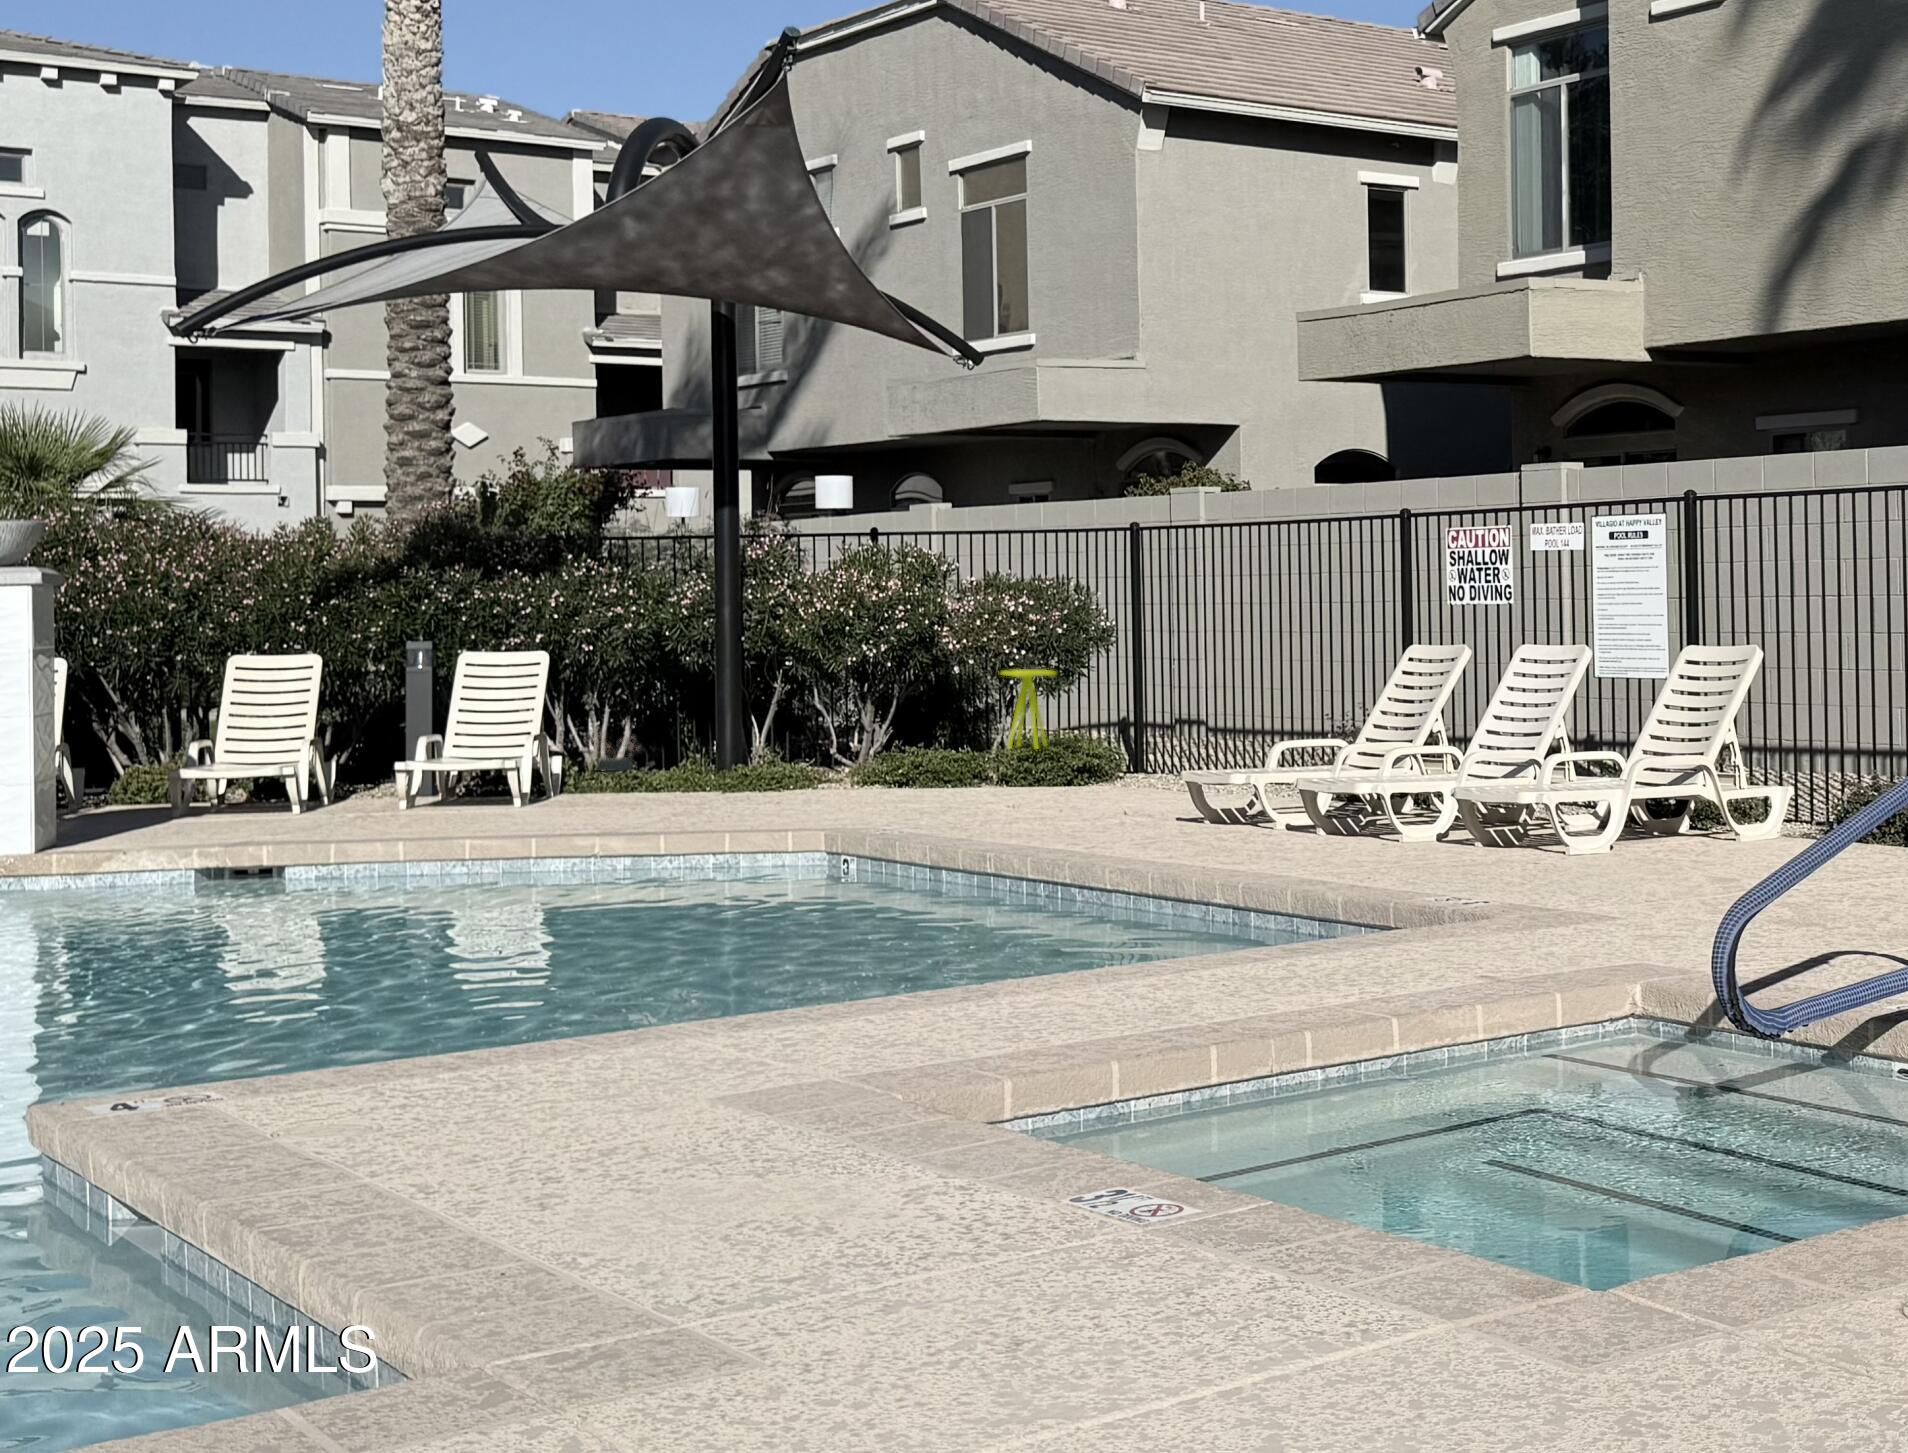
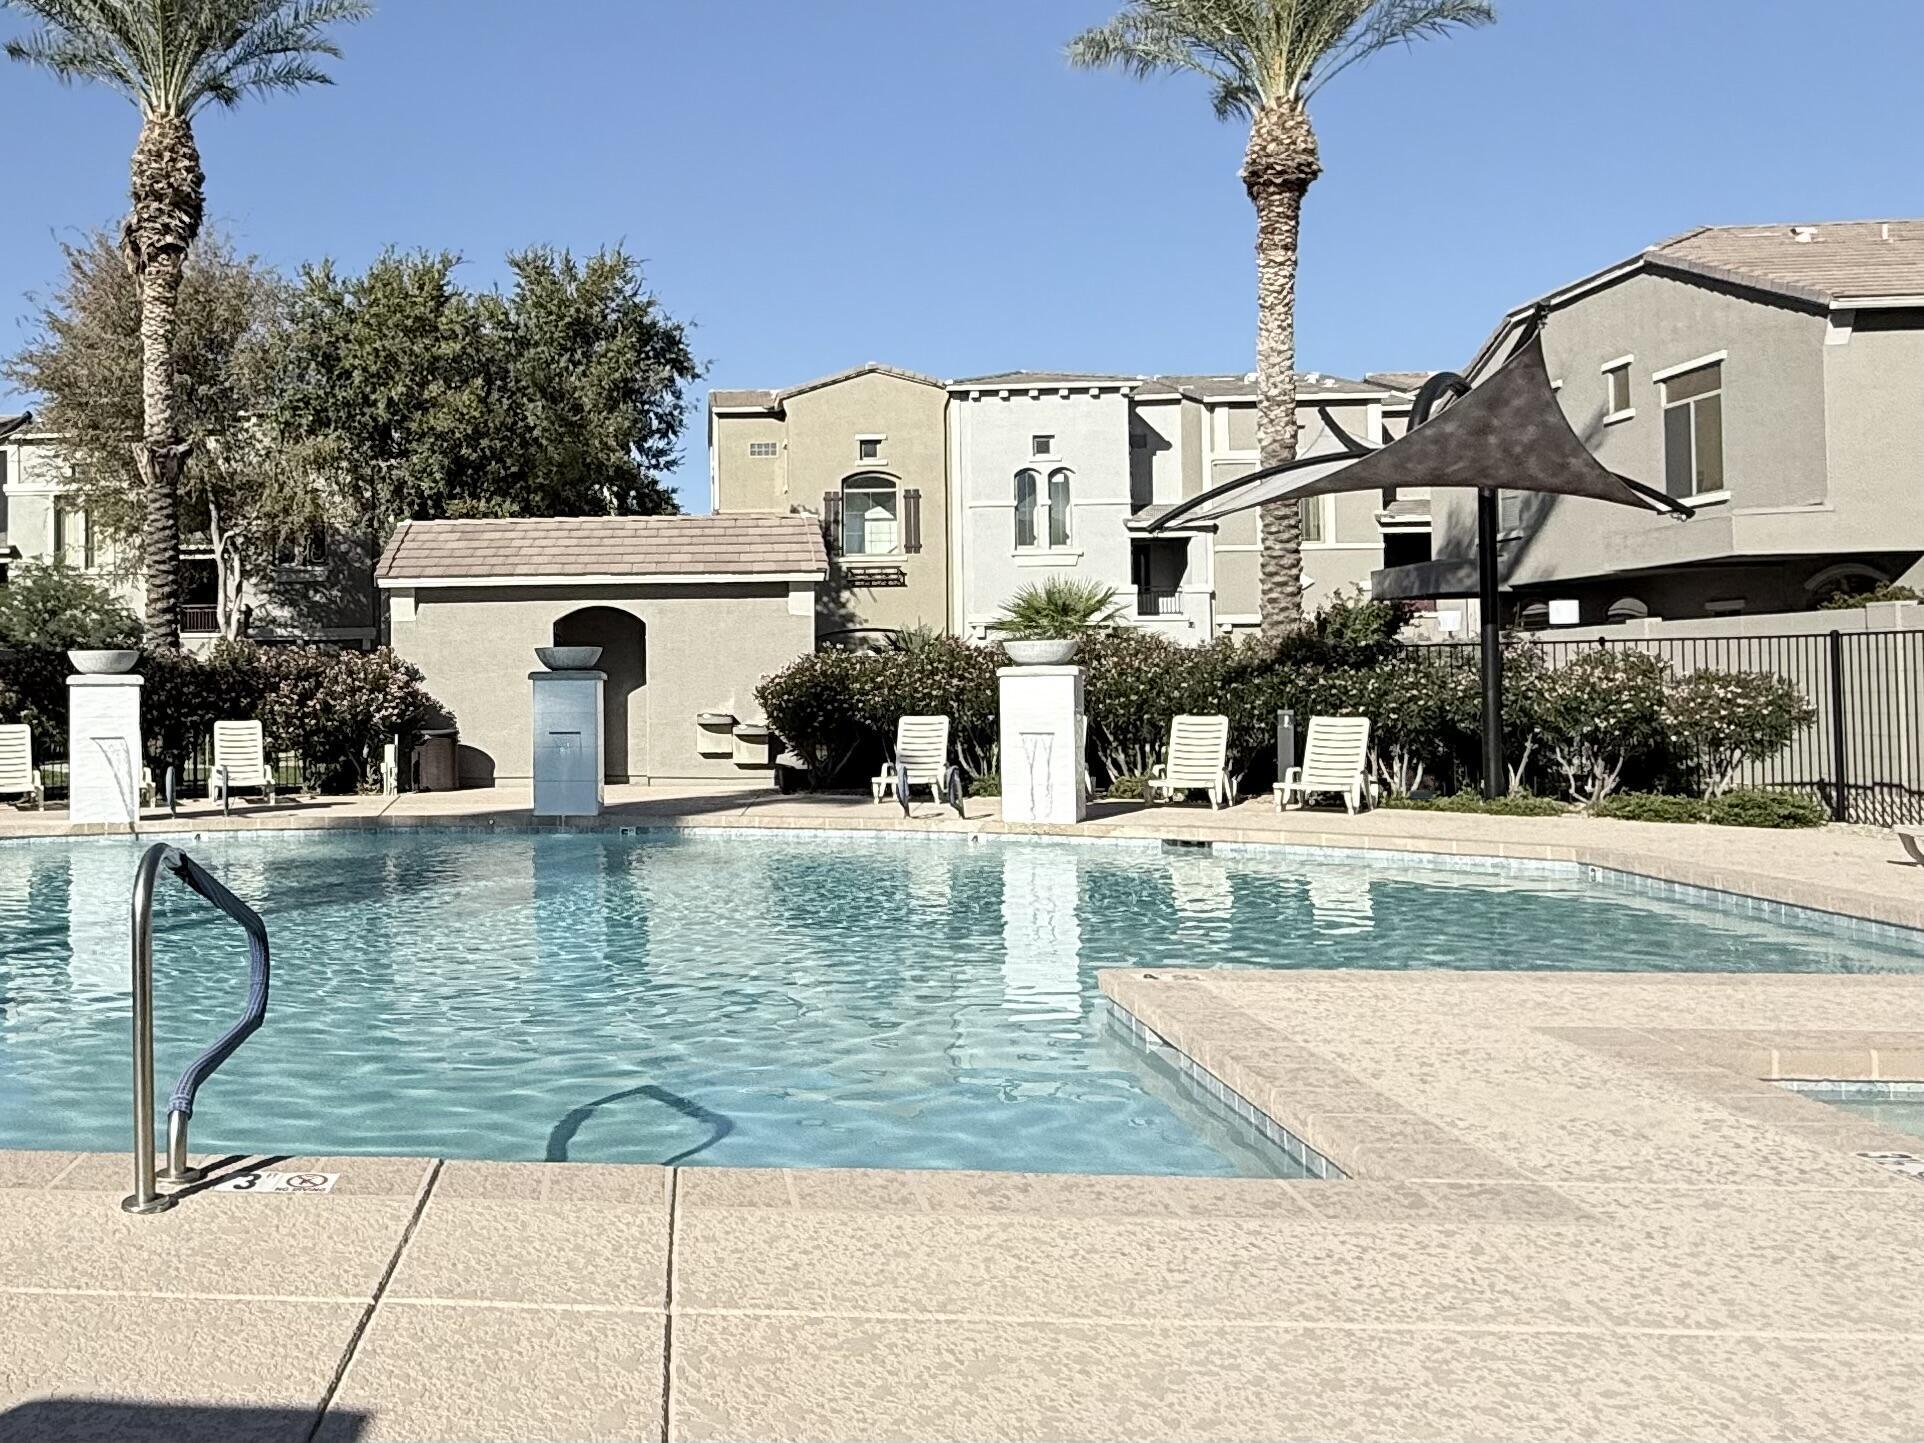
side table: present [1001,670,1056,749] -> none [1708,740,1757,799]

